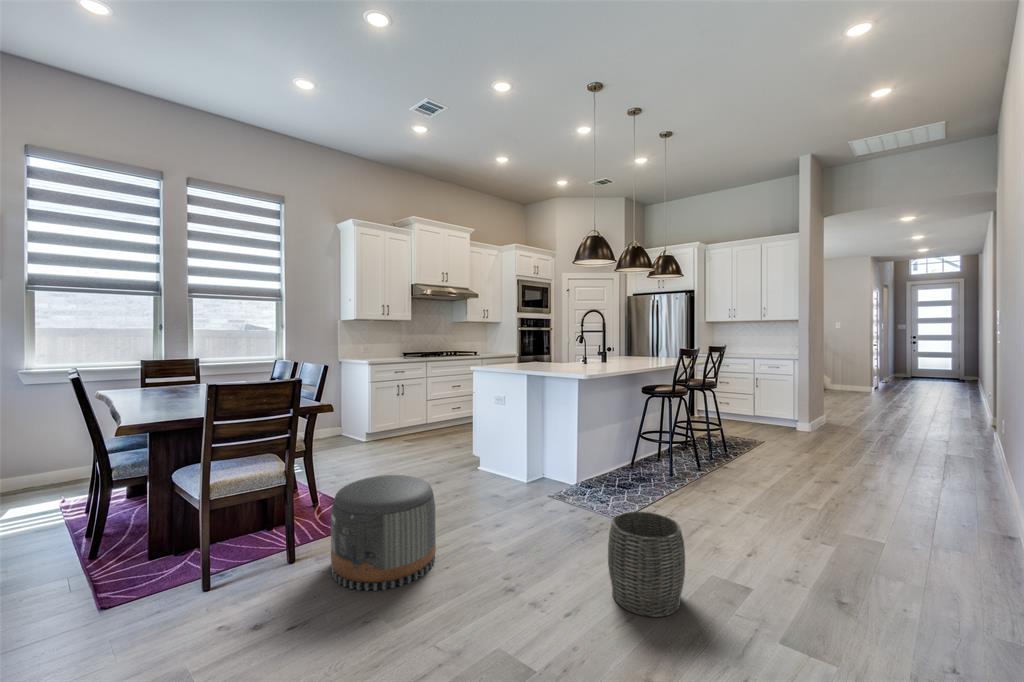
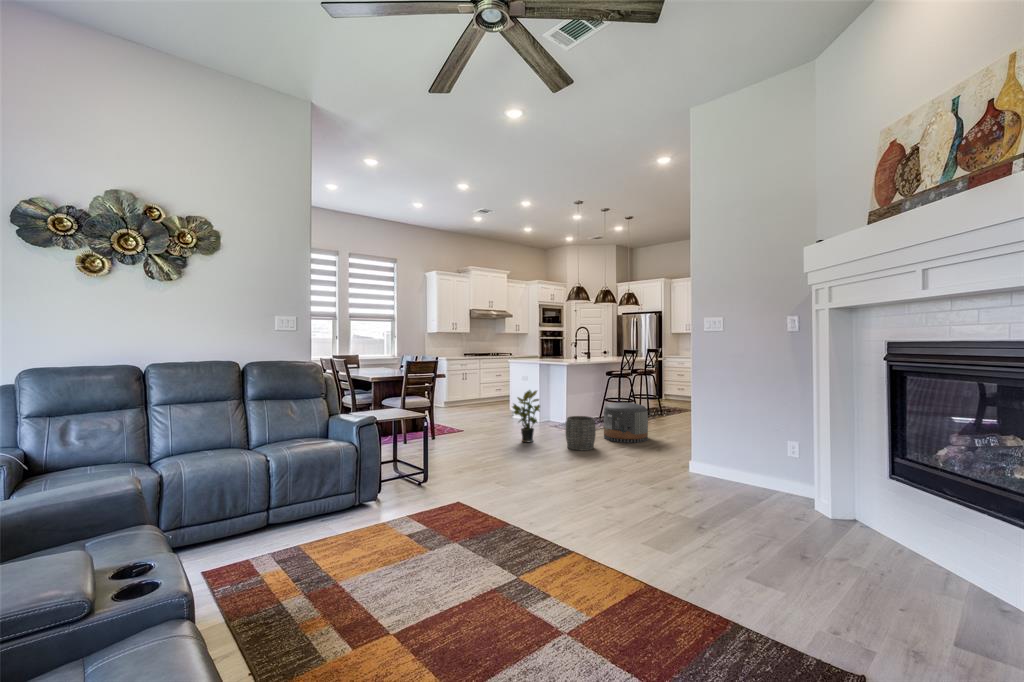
potted plant: none [474,441,540,572] -> present [513,390,540,442]
pouf: present [331,475,436,591] -> present [604,403,648,443]

